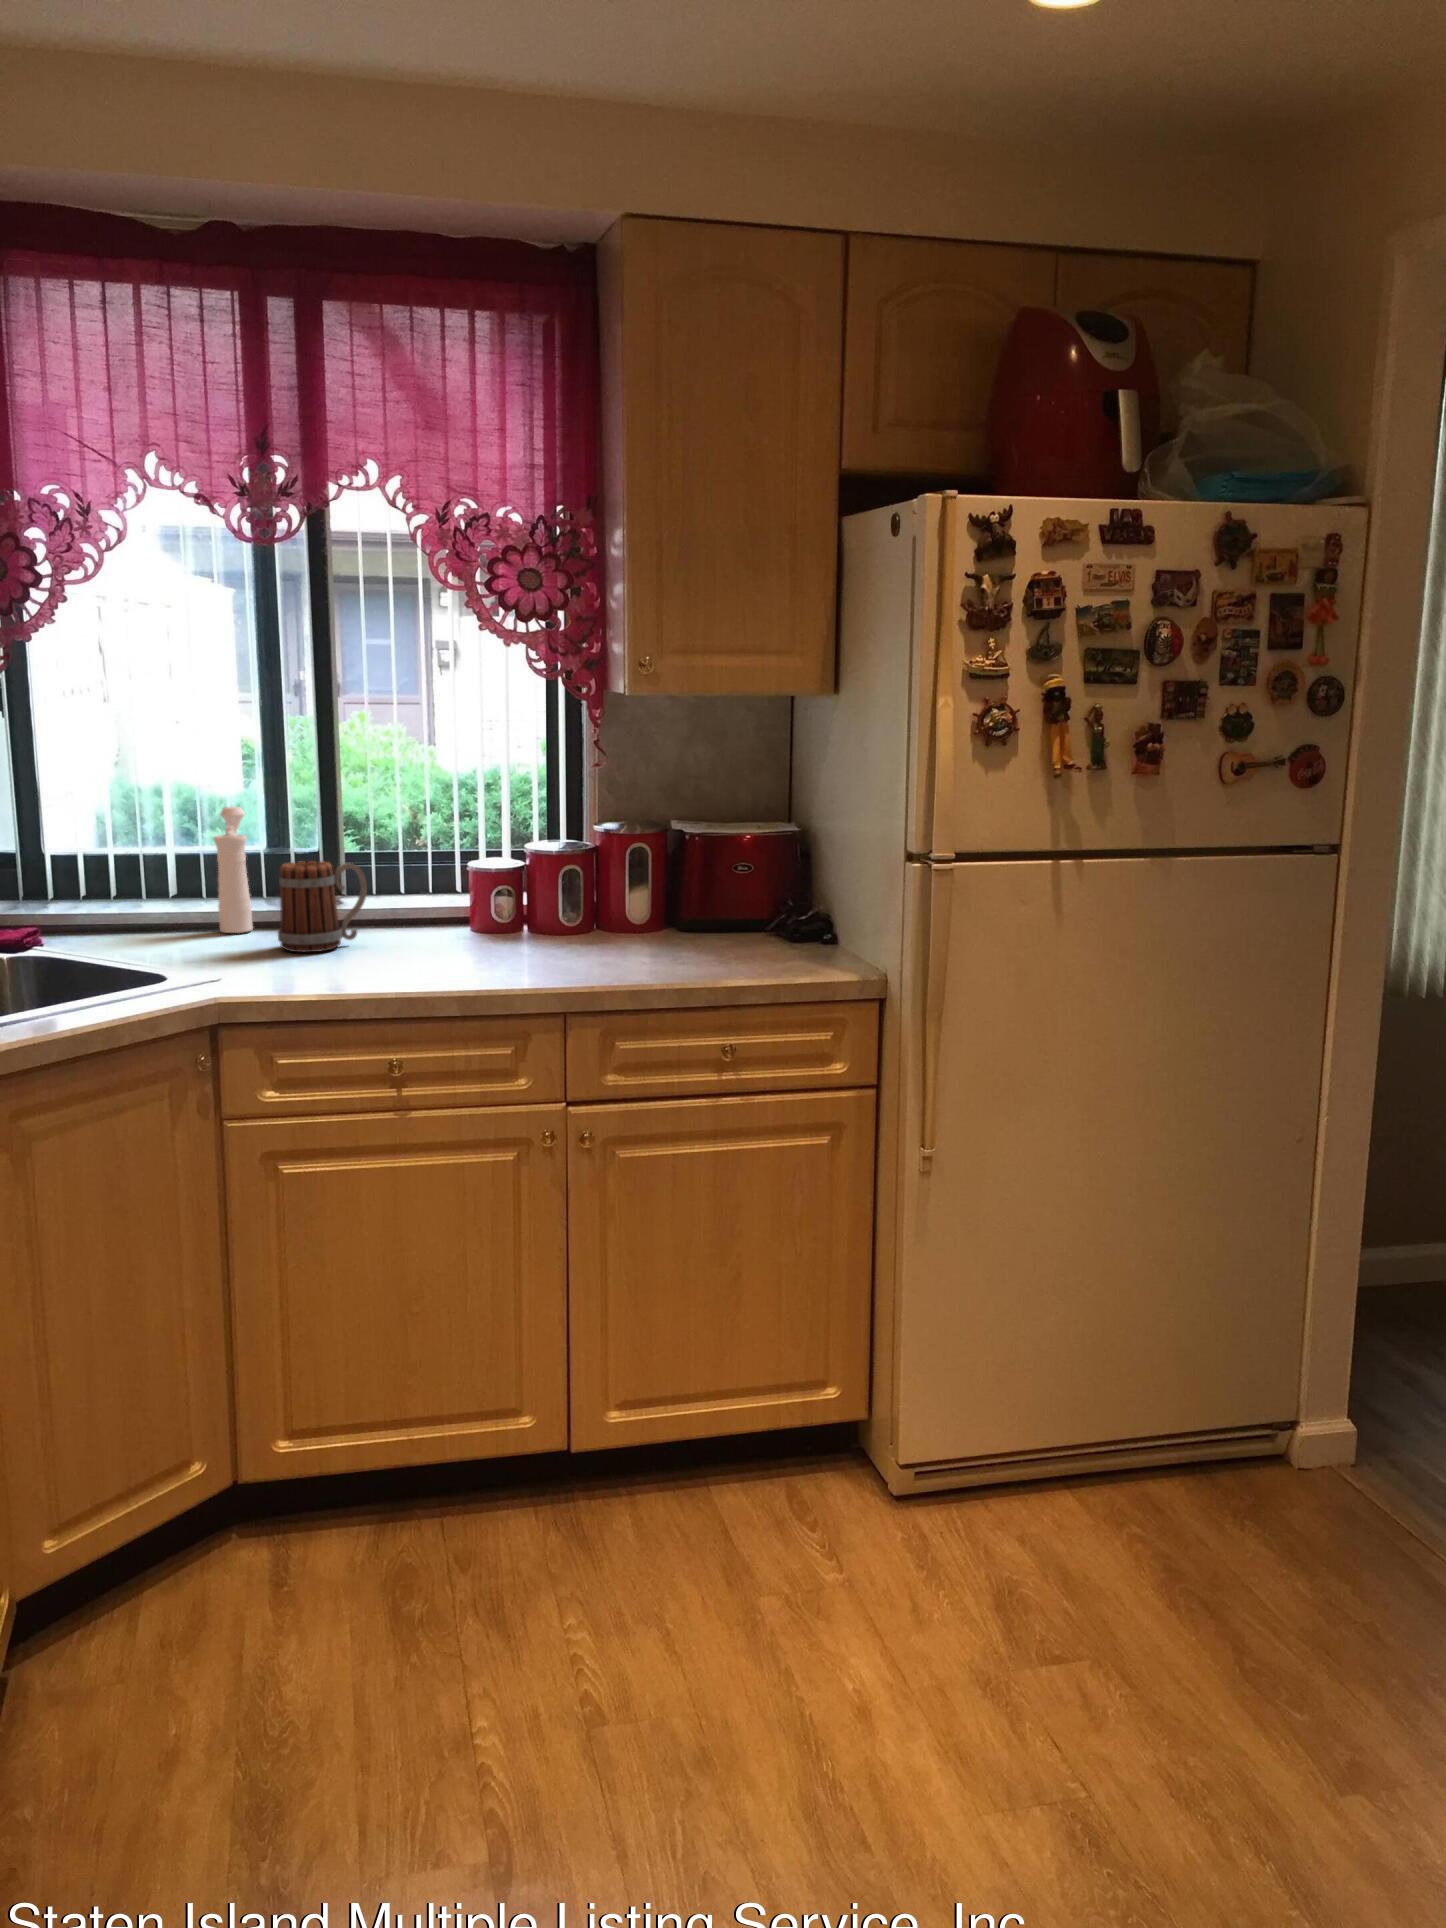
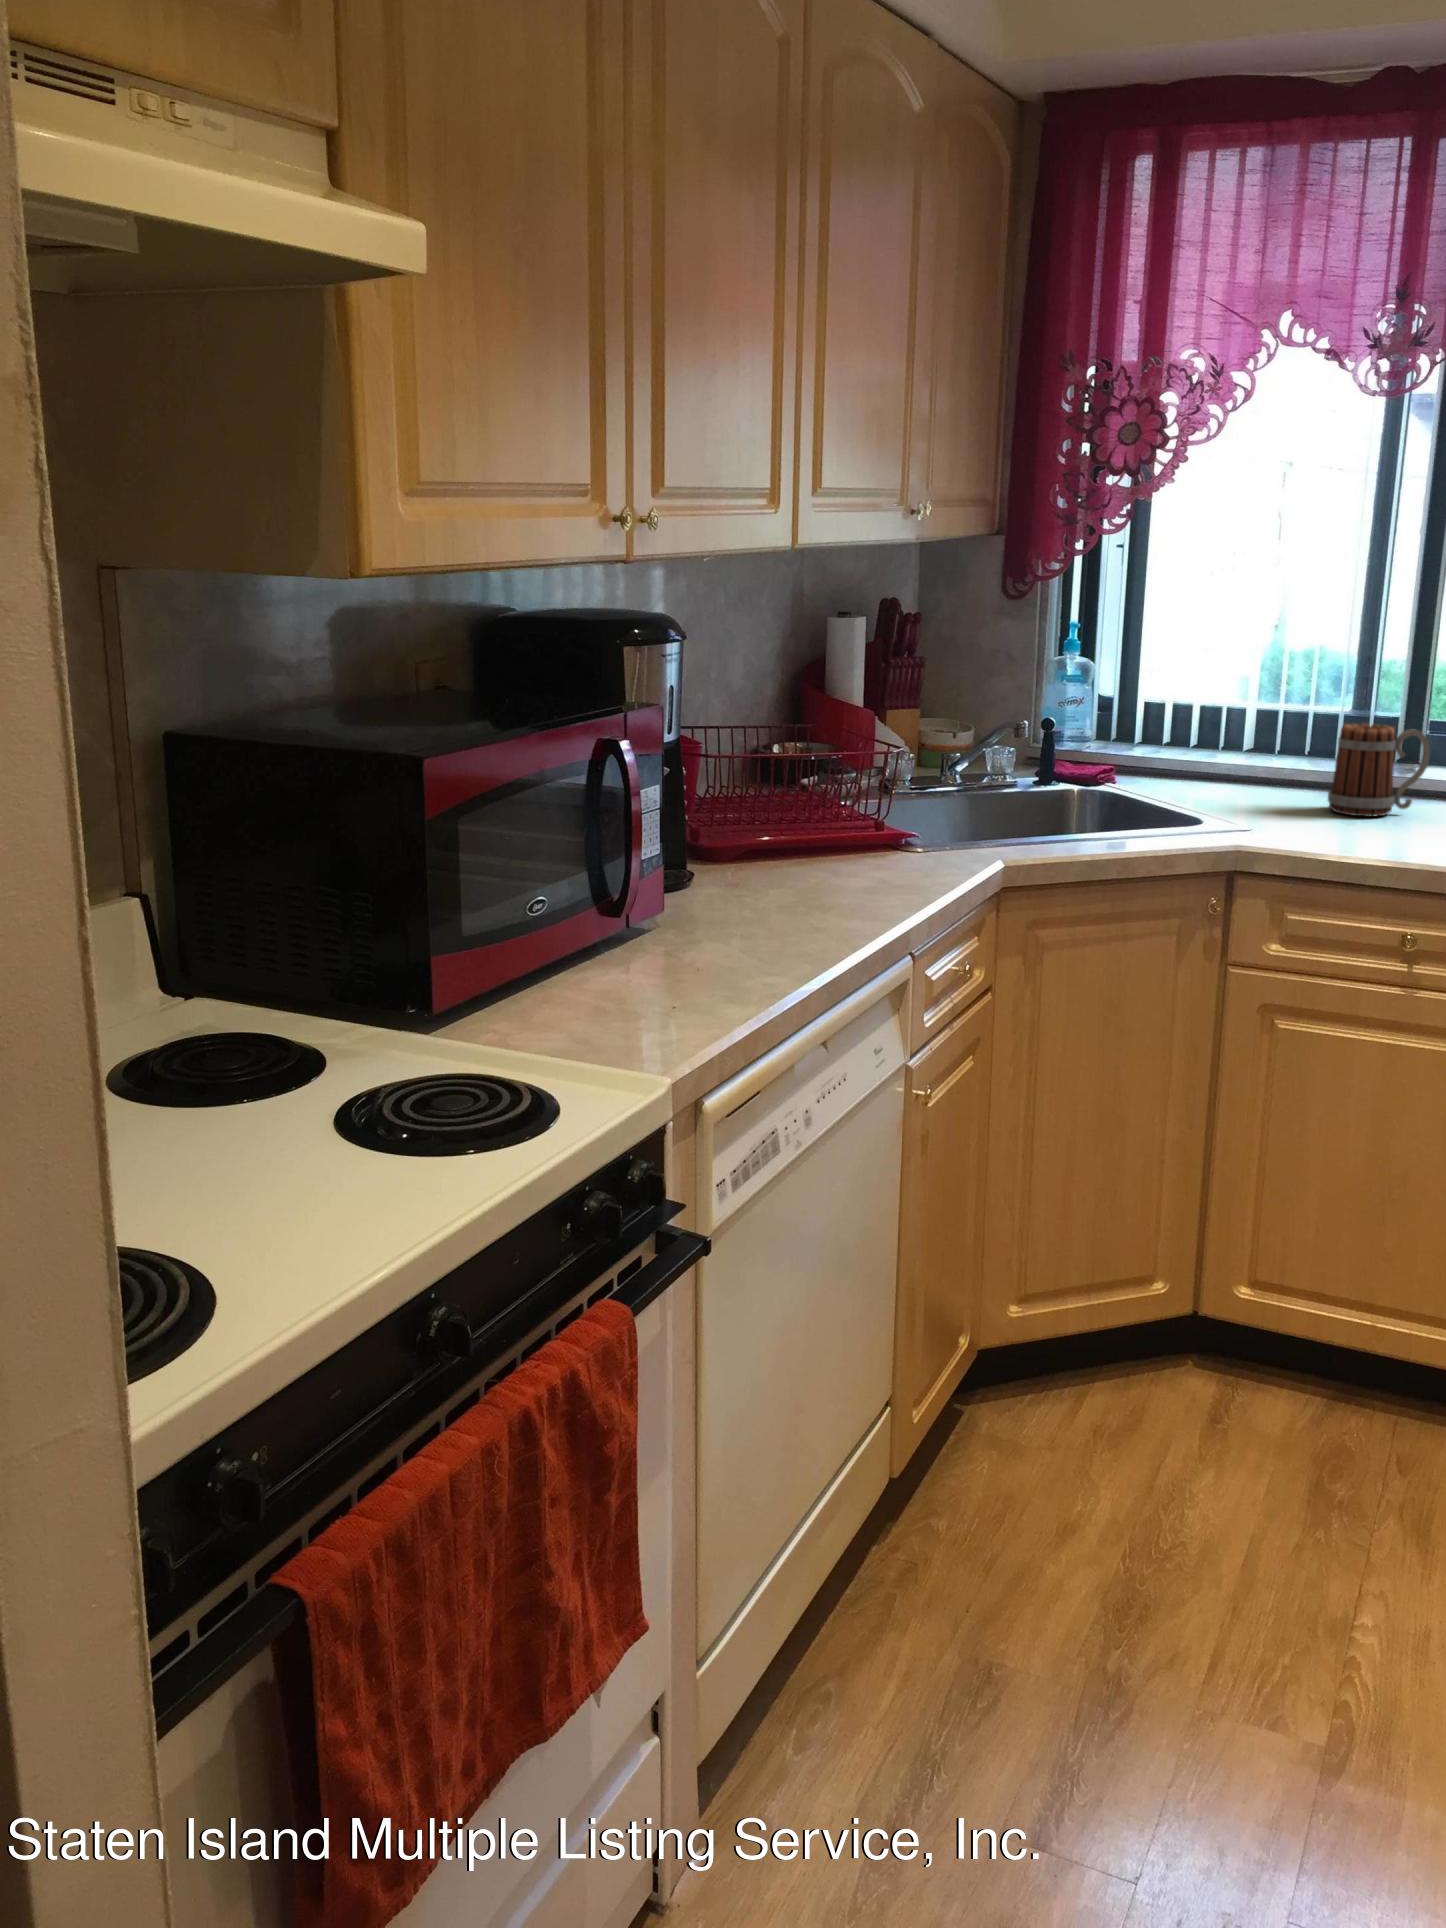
pepper mill: present [213,807,253,933] -> none [1279,665,1326,789]

